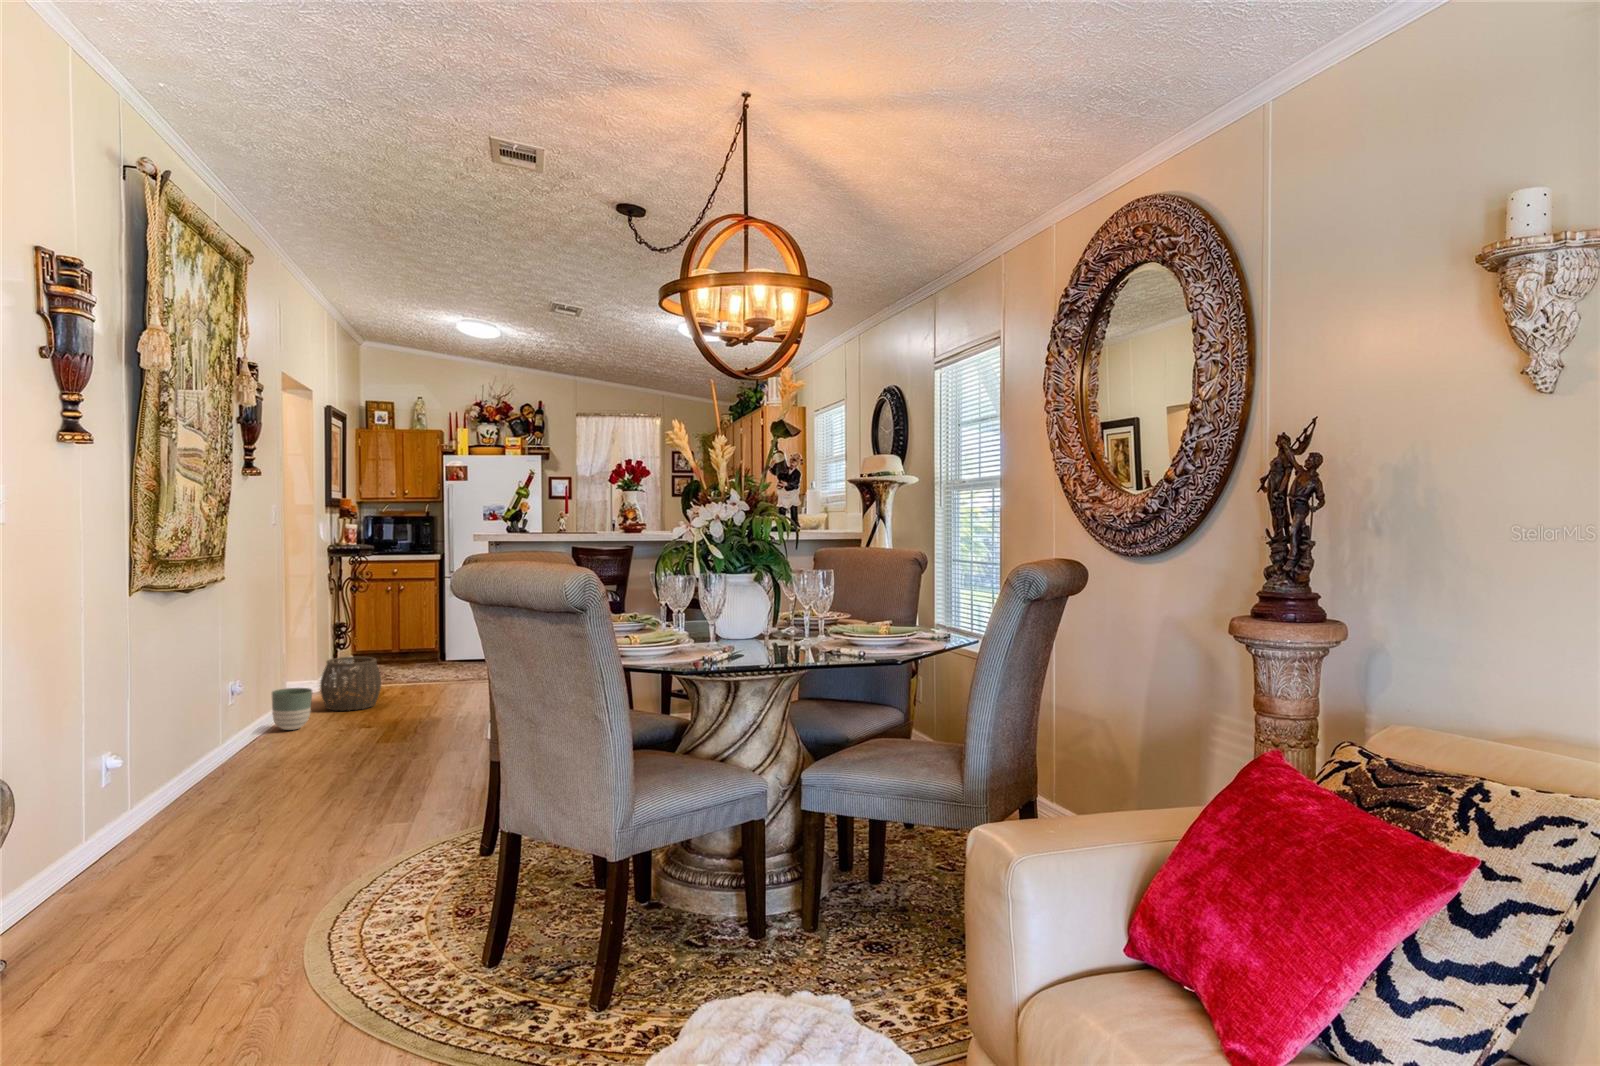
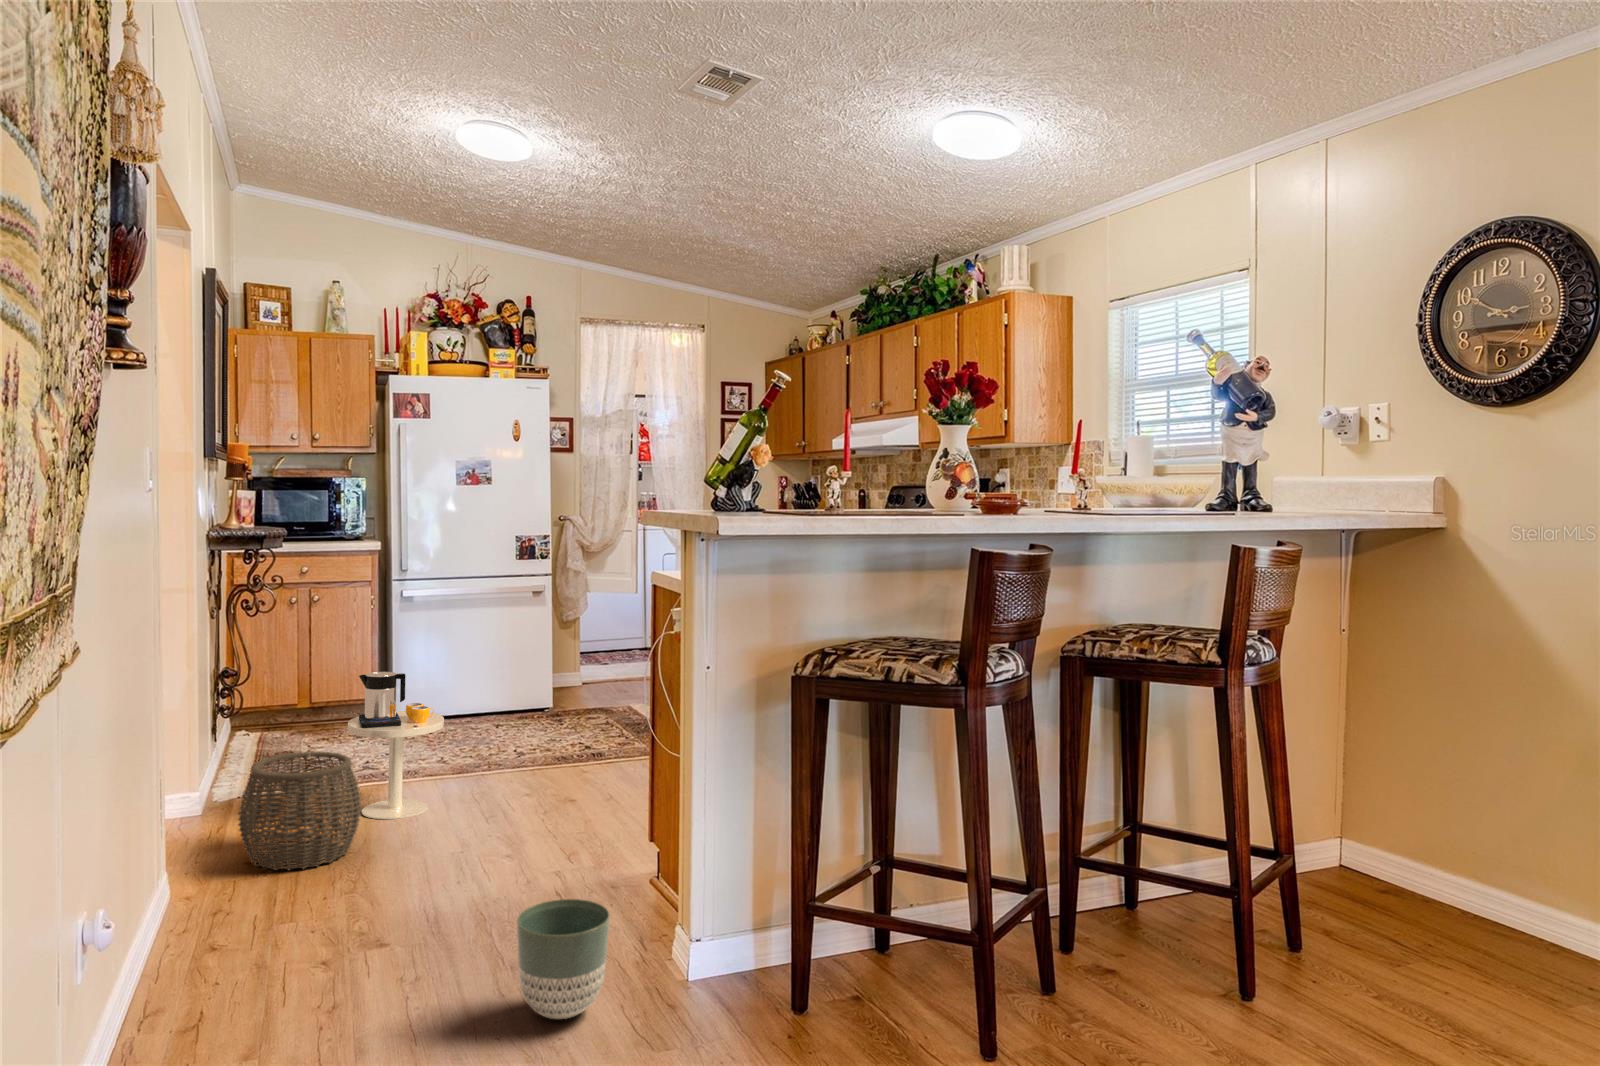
side table: none [385,620,437,697] -> present [348,672,444,819]
planter: present [272,688,312,730] -> present [517,899,610,1019]

